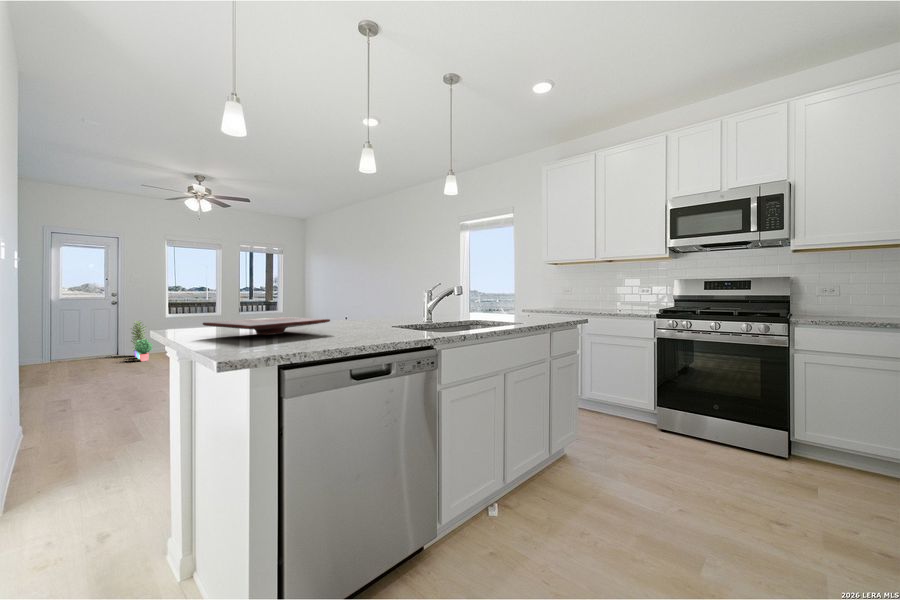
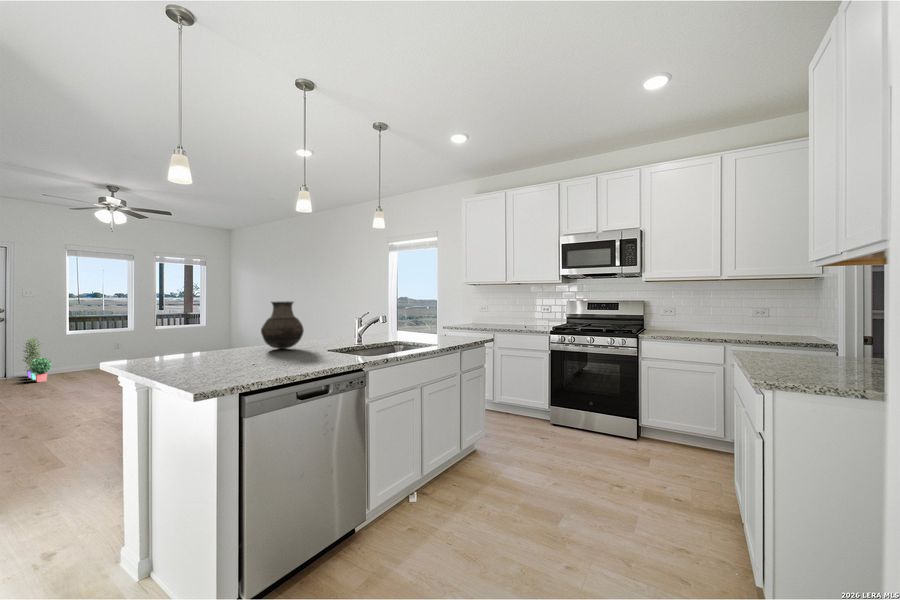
vase: none [320,269,367,325] -> present [261,301,304,349]
cutting board: present [203,317,330,335] -> none [161,346,274,364]

